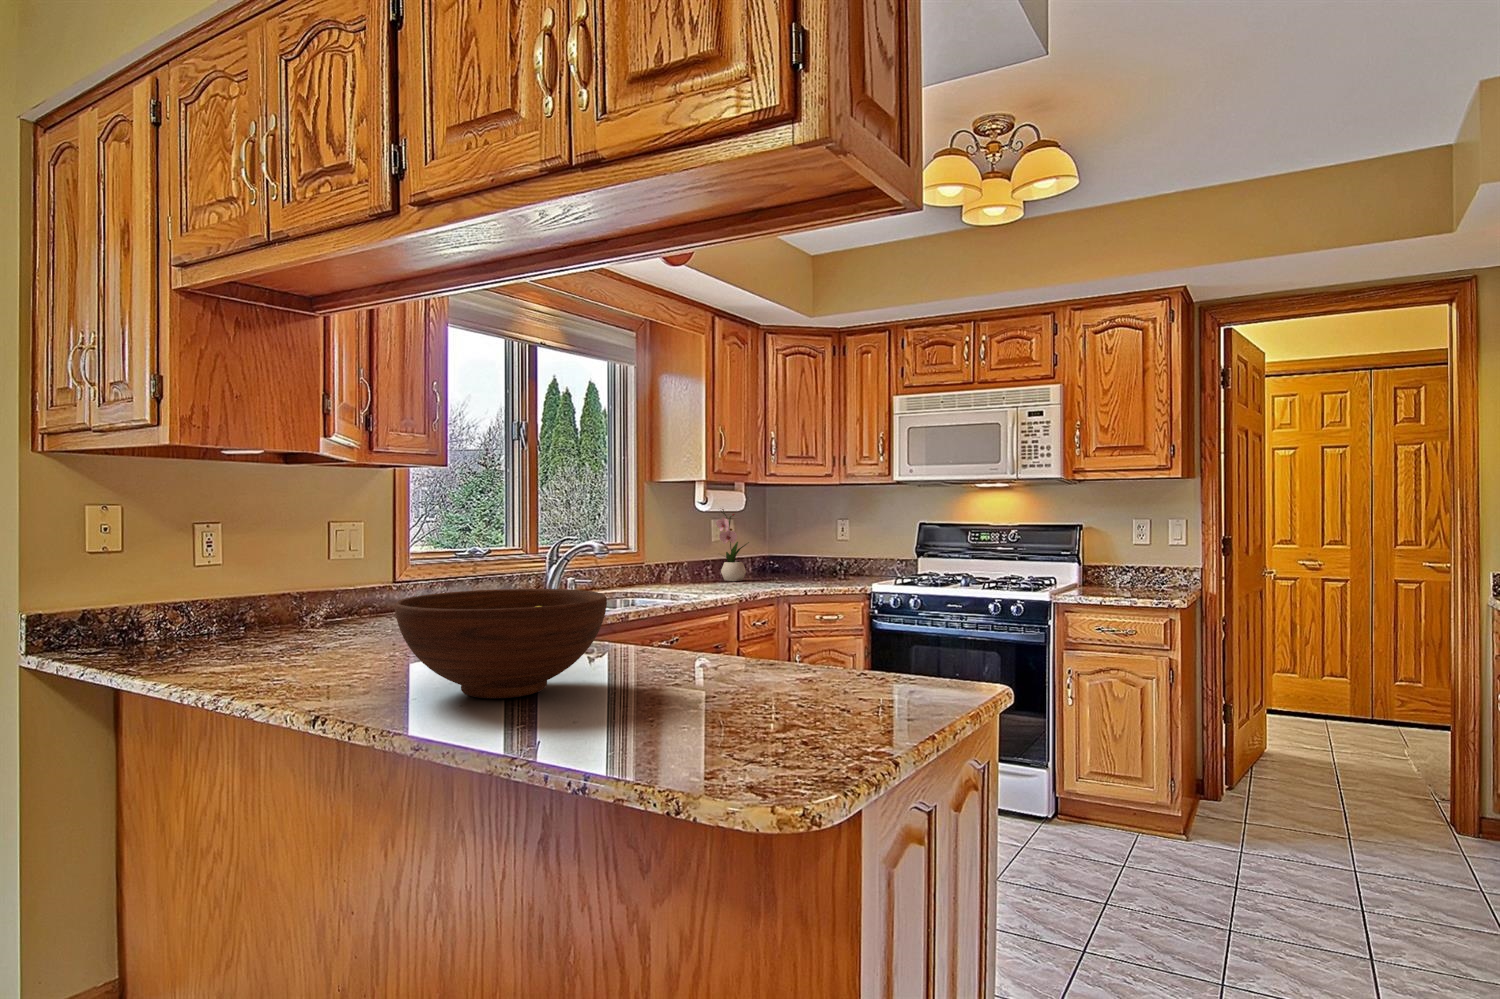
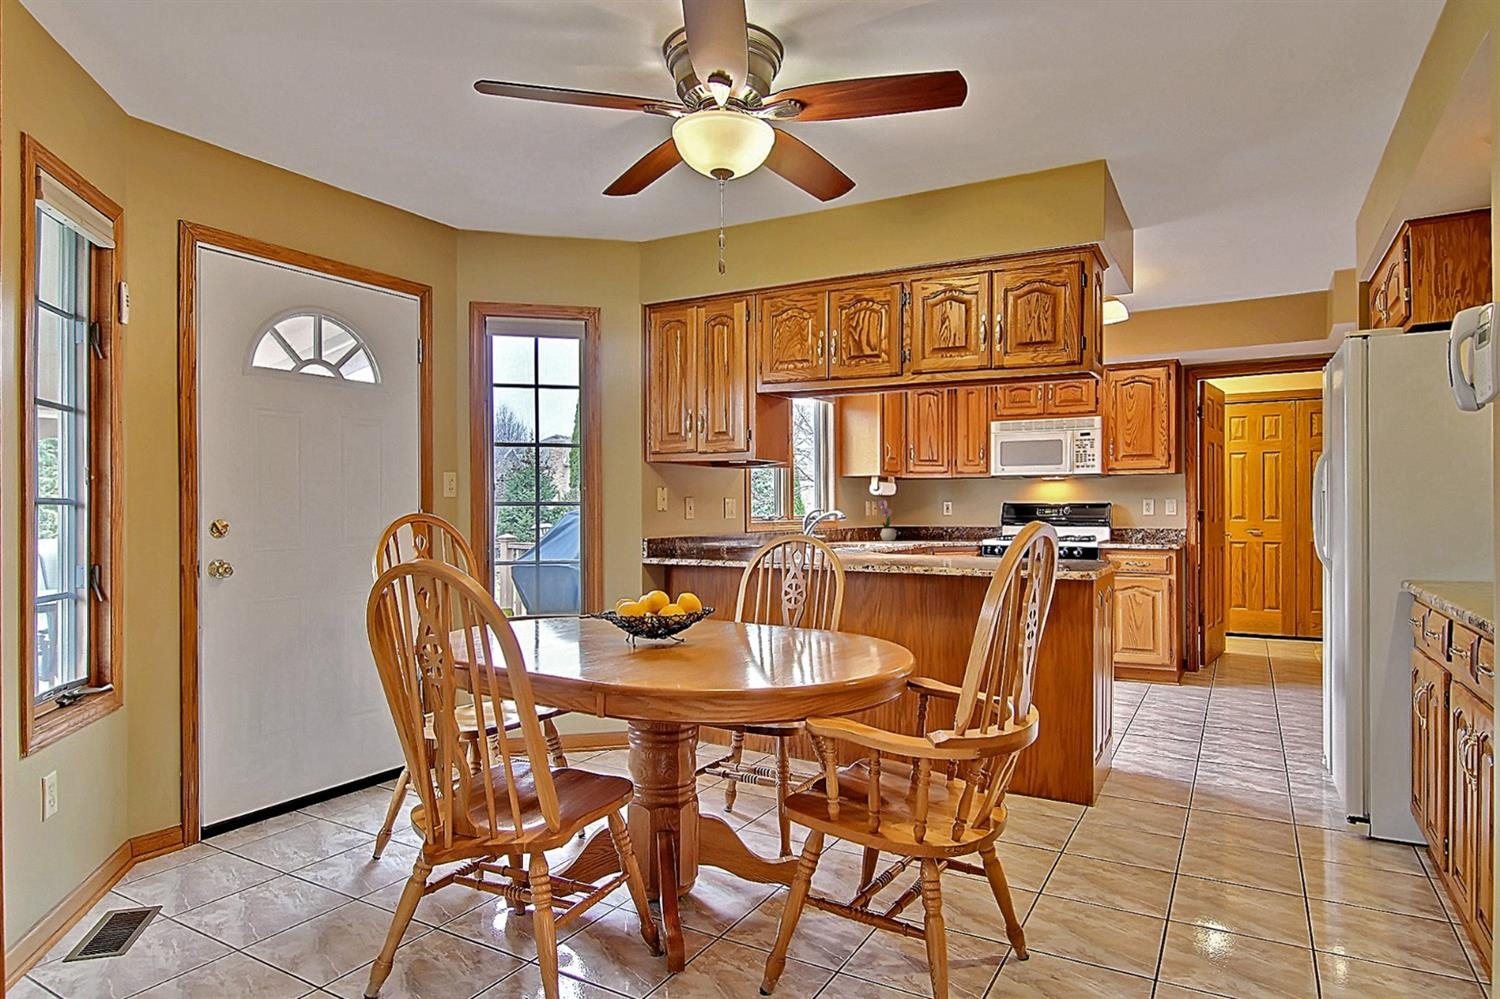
fruit bowl: present [395,589,607,698] -> none [891,522,972,560]

